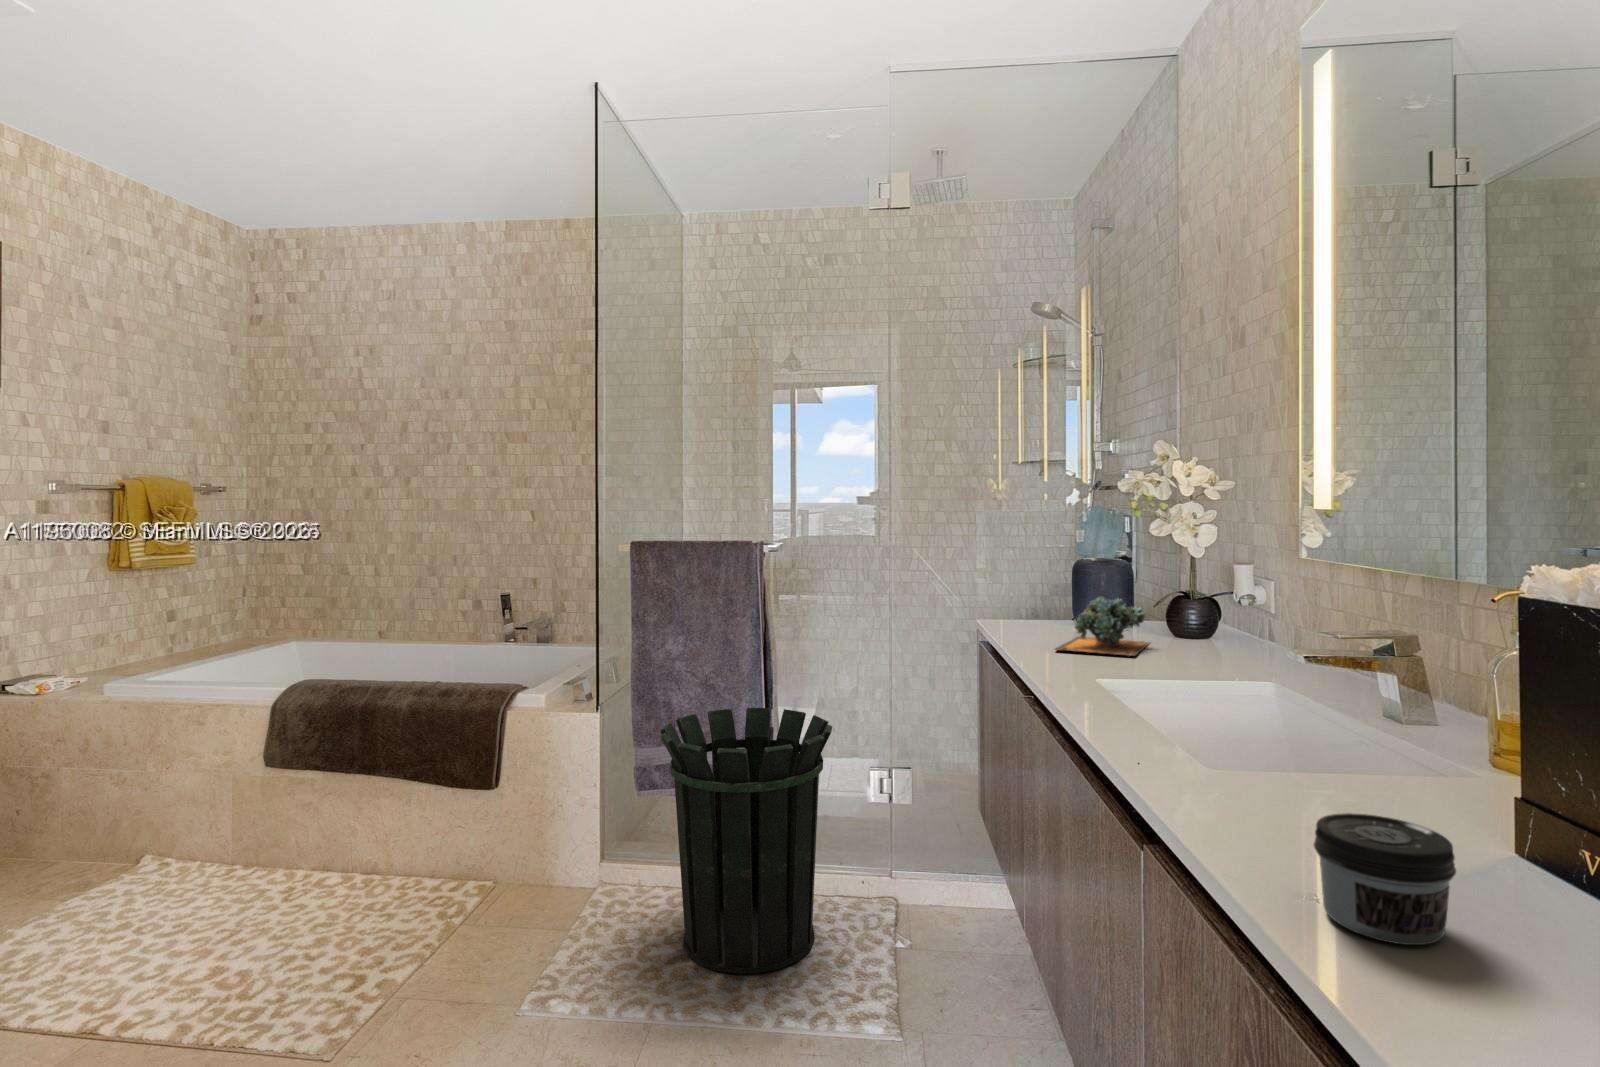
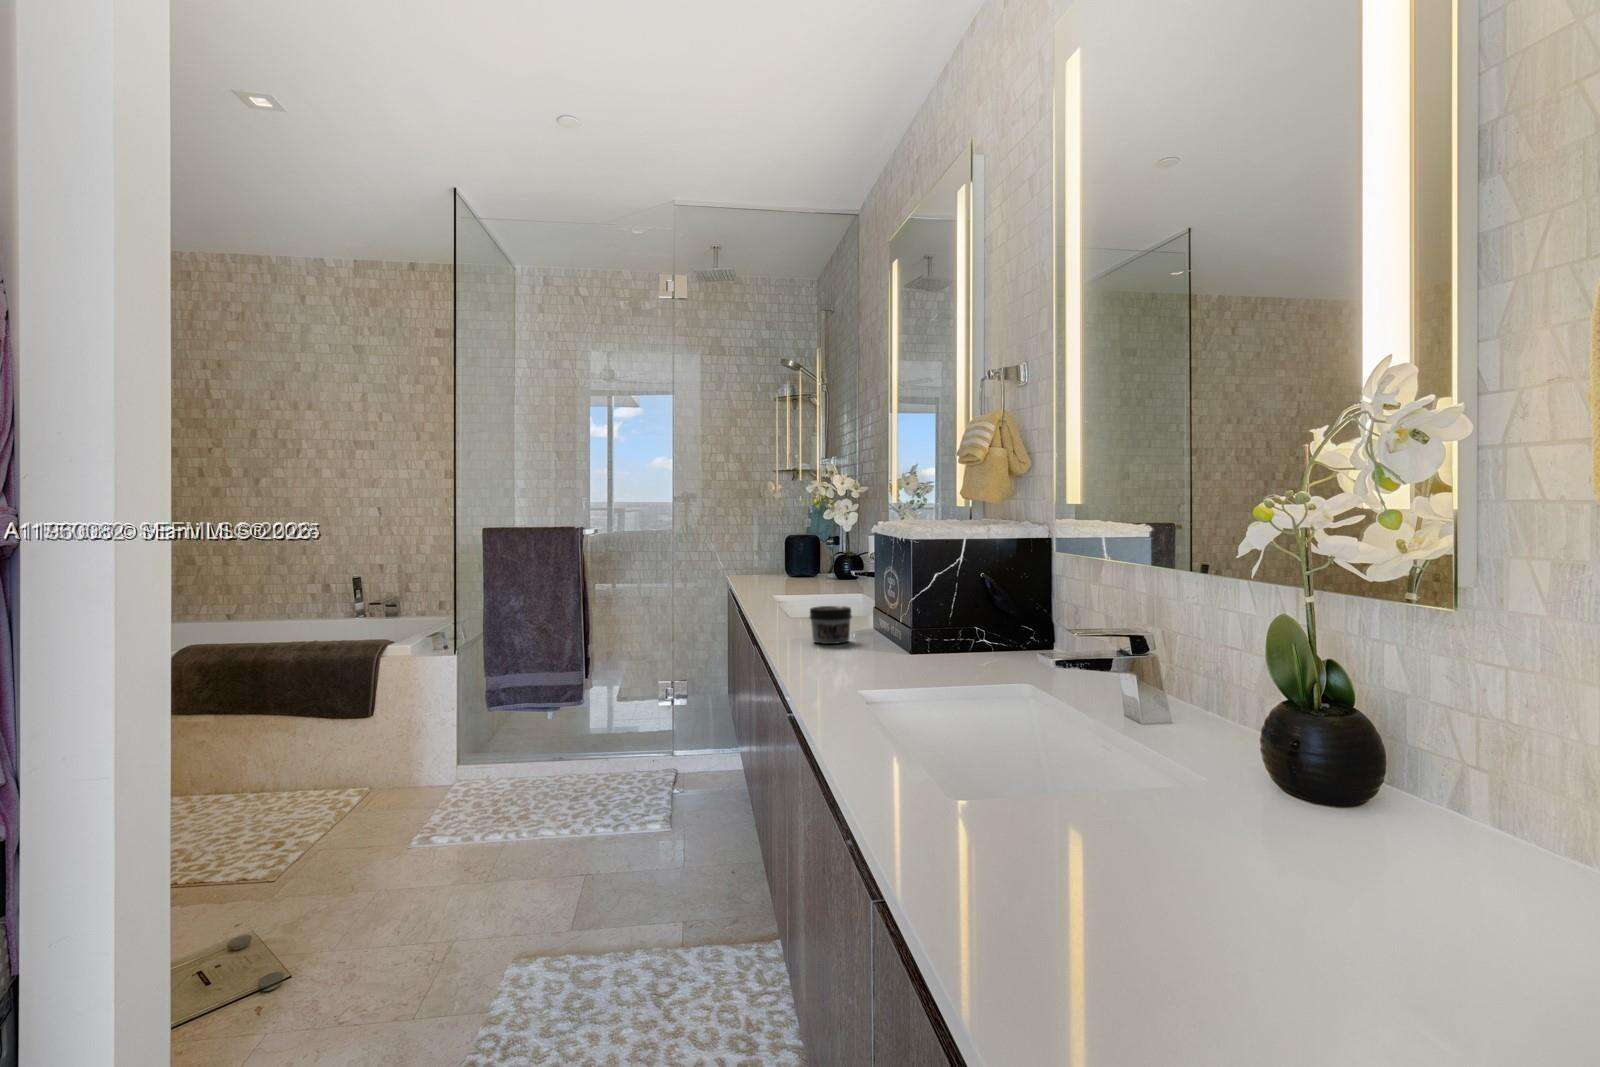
succulent plant: present [1055,597,1150,656] -> none [764,555,823,588]
waste bin: present [660,708,832,974] -> none [507,644,629,813]

